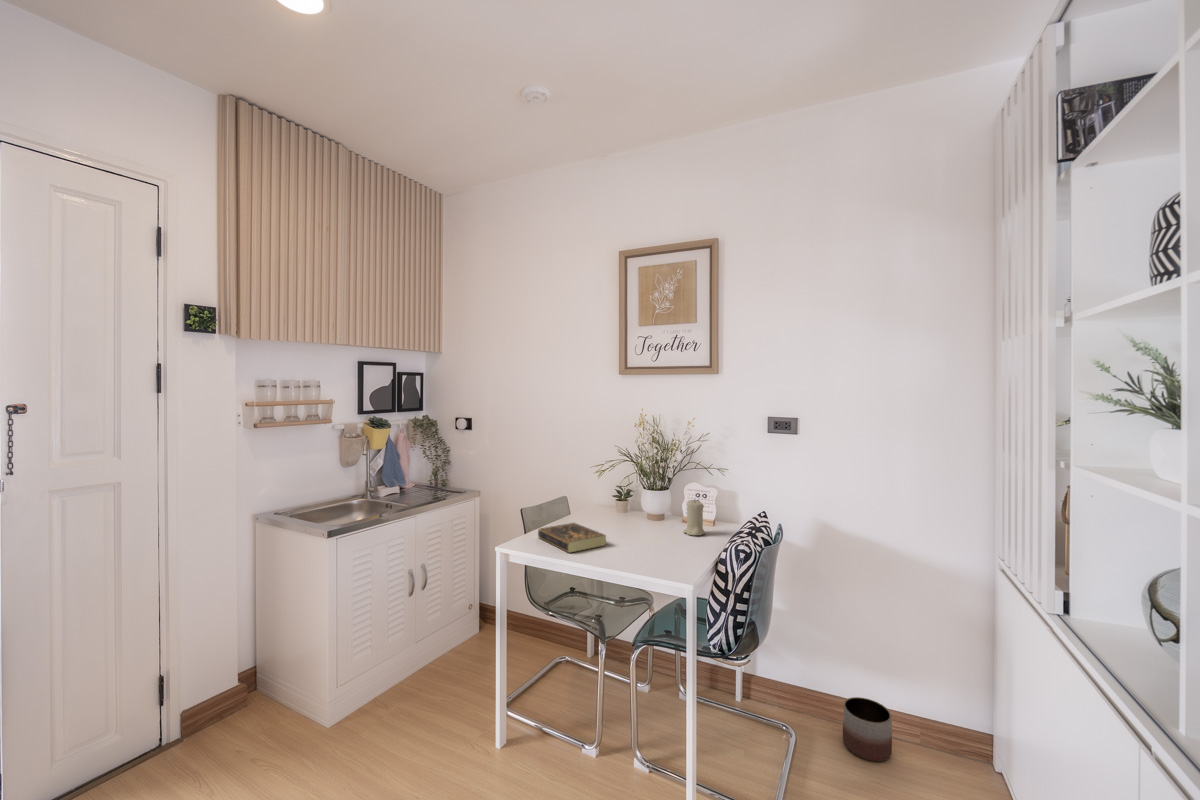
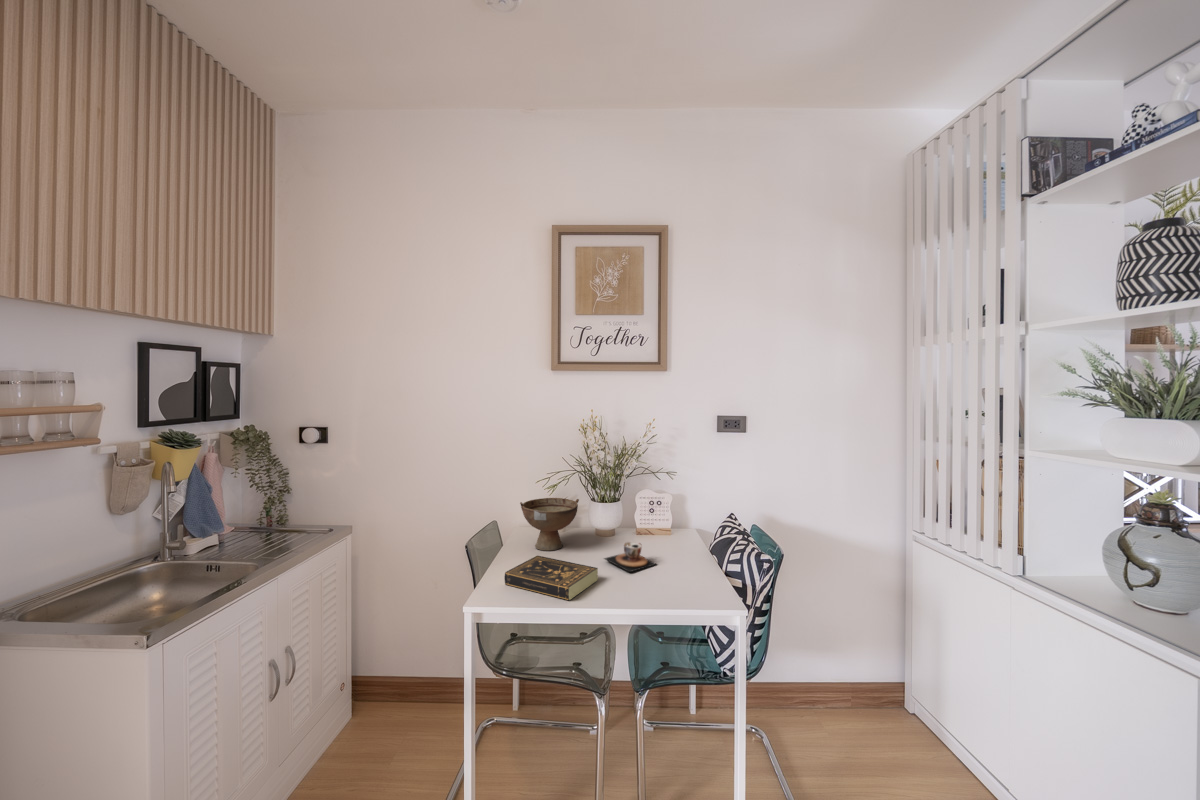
bowl: none [576,482,624,524] -> present [520,498,579,551]
candle: present [683,500,705,535] -> none [656,510,679,550]
teacup: none [626,521,668,544] -> present [604,542,656,572]
planter: present [843,697,892,761] -> none [798,679,843,739]

